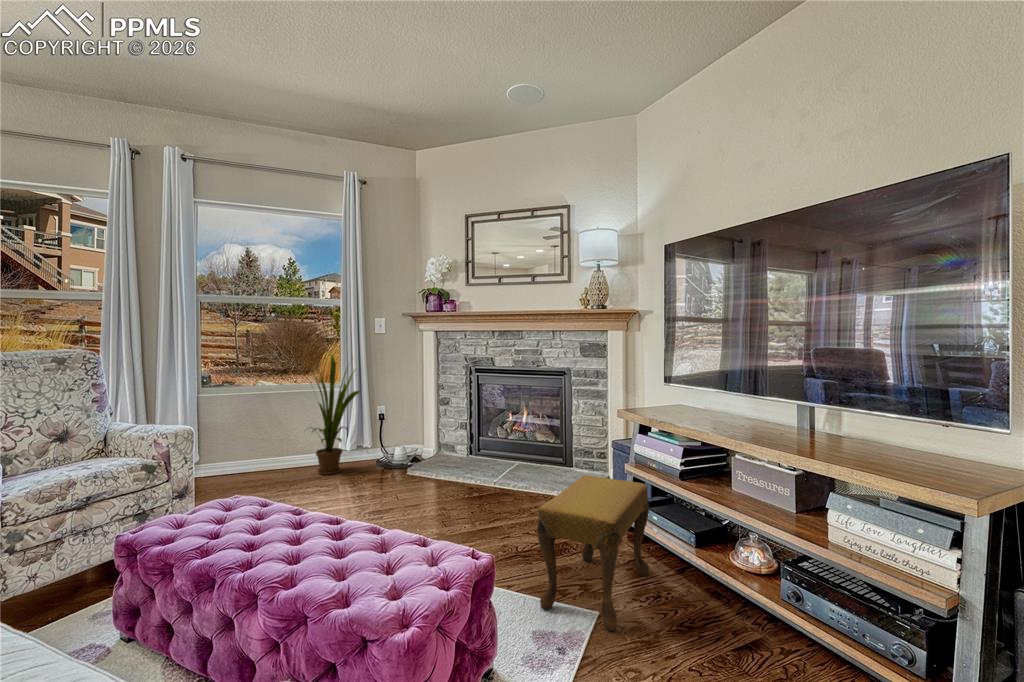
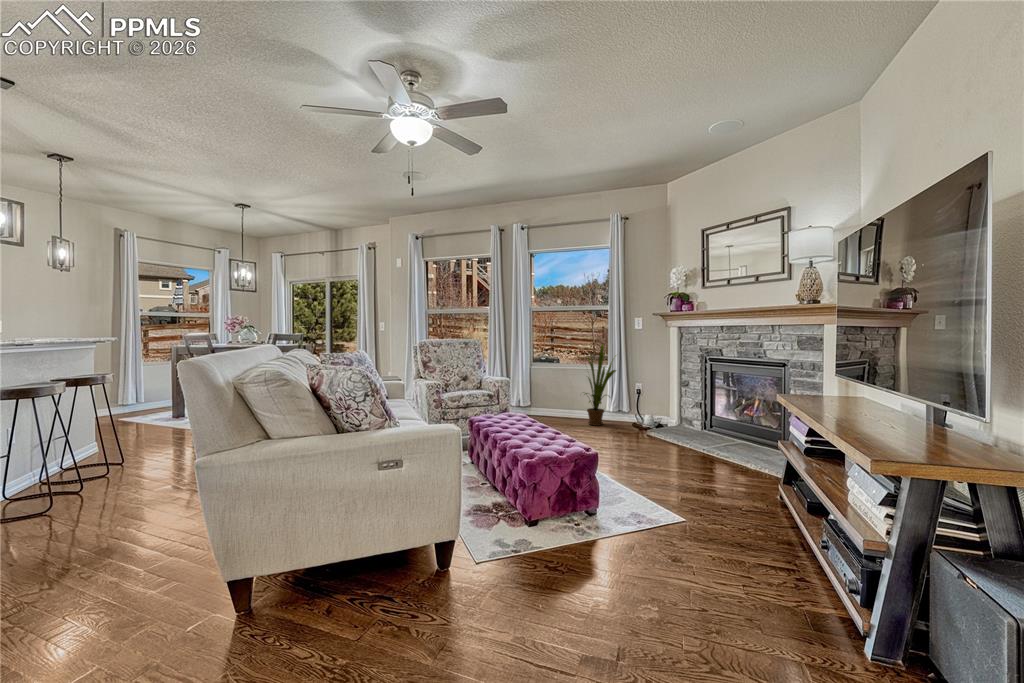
footstool: present [537,475,649,631] -> none [644,436,753,532]

